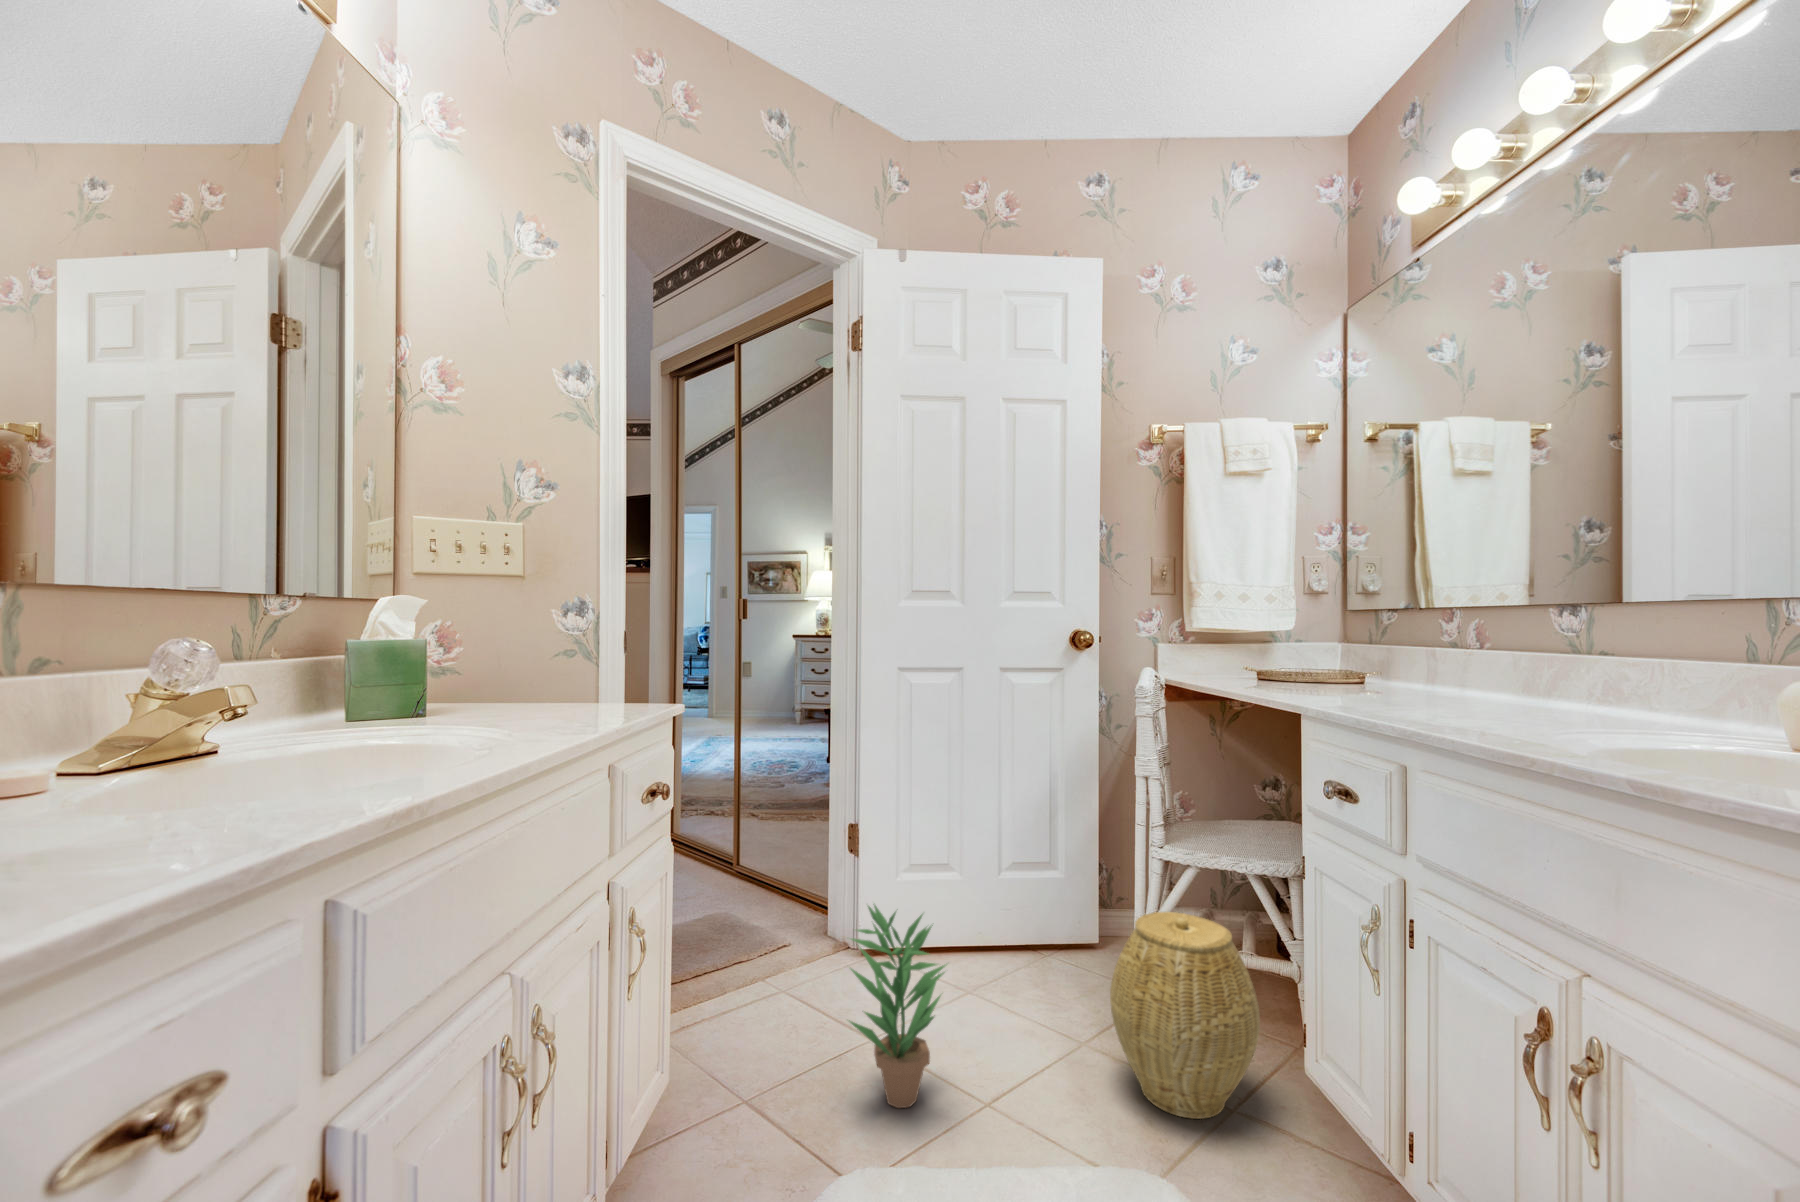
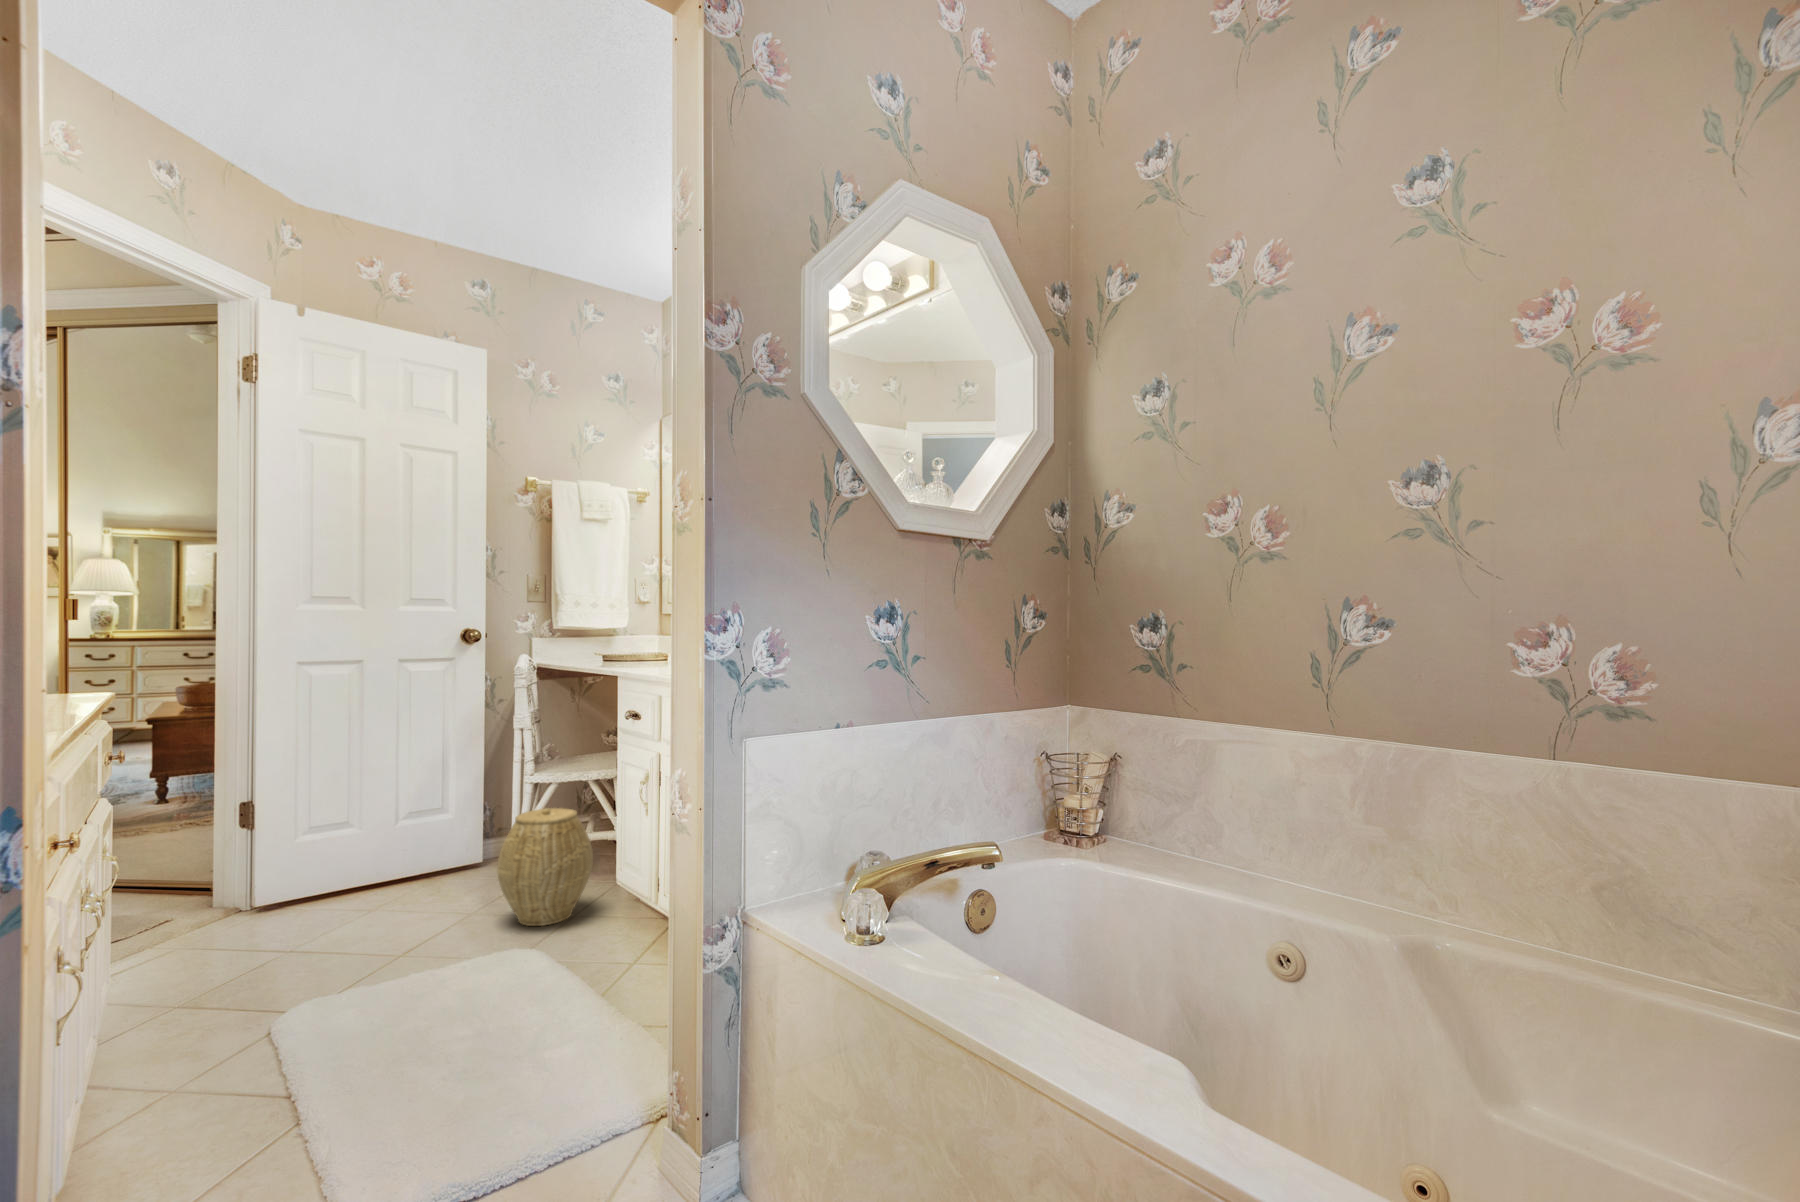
potted plant: present [849,905,946,1108] -> none [285,831,380,978]

